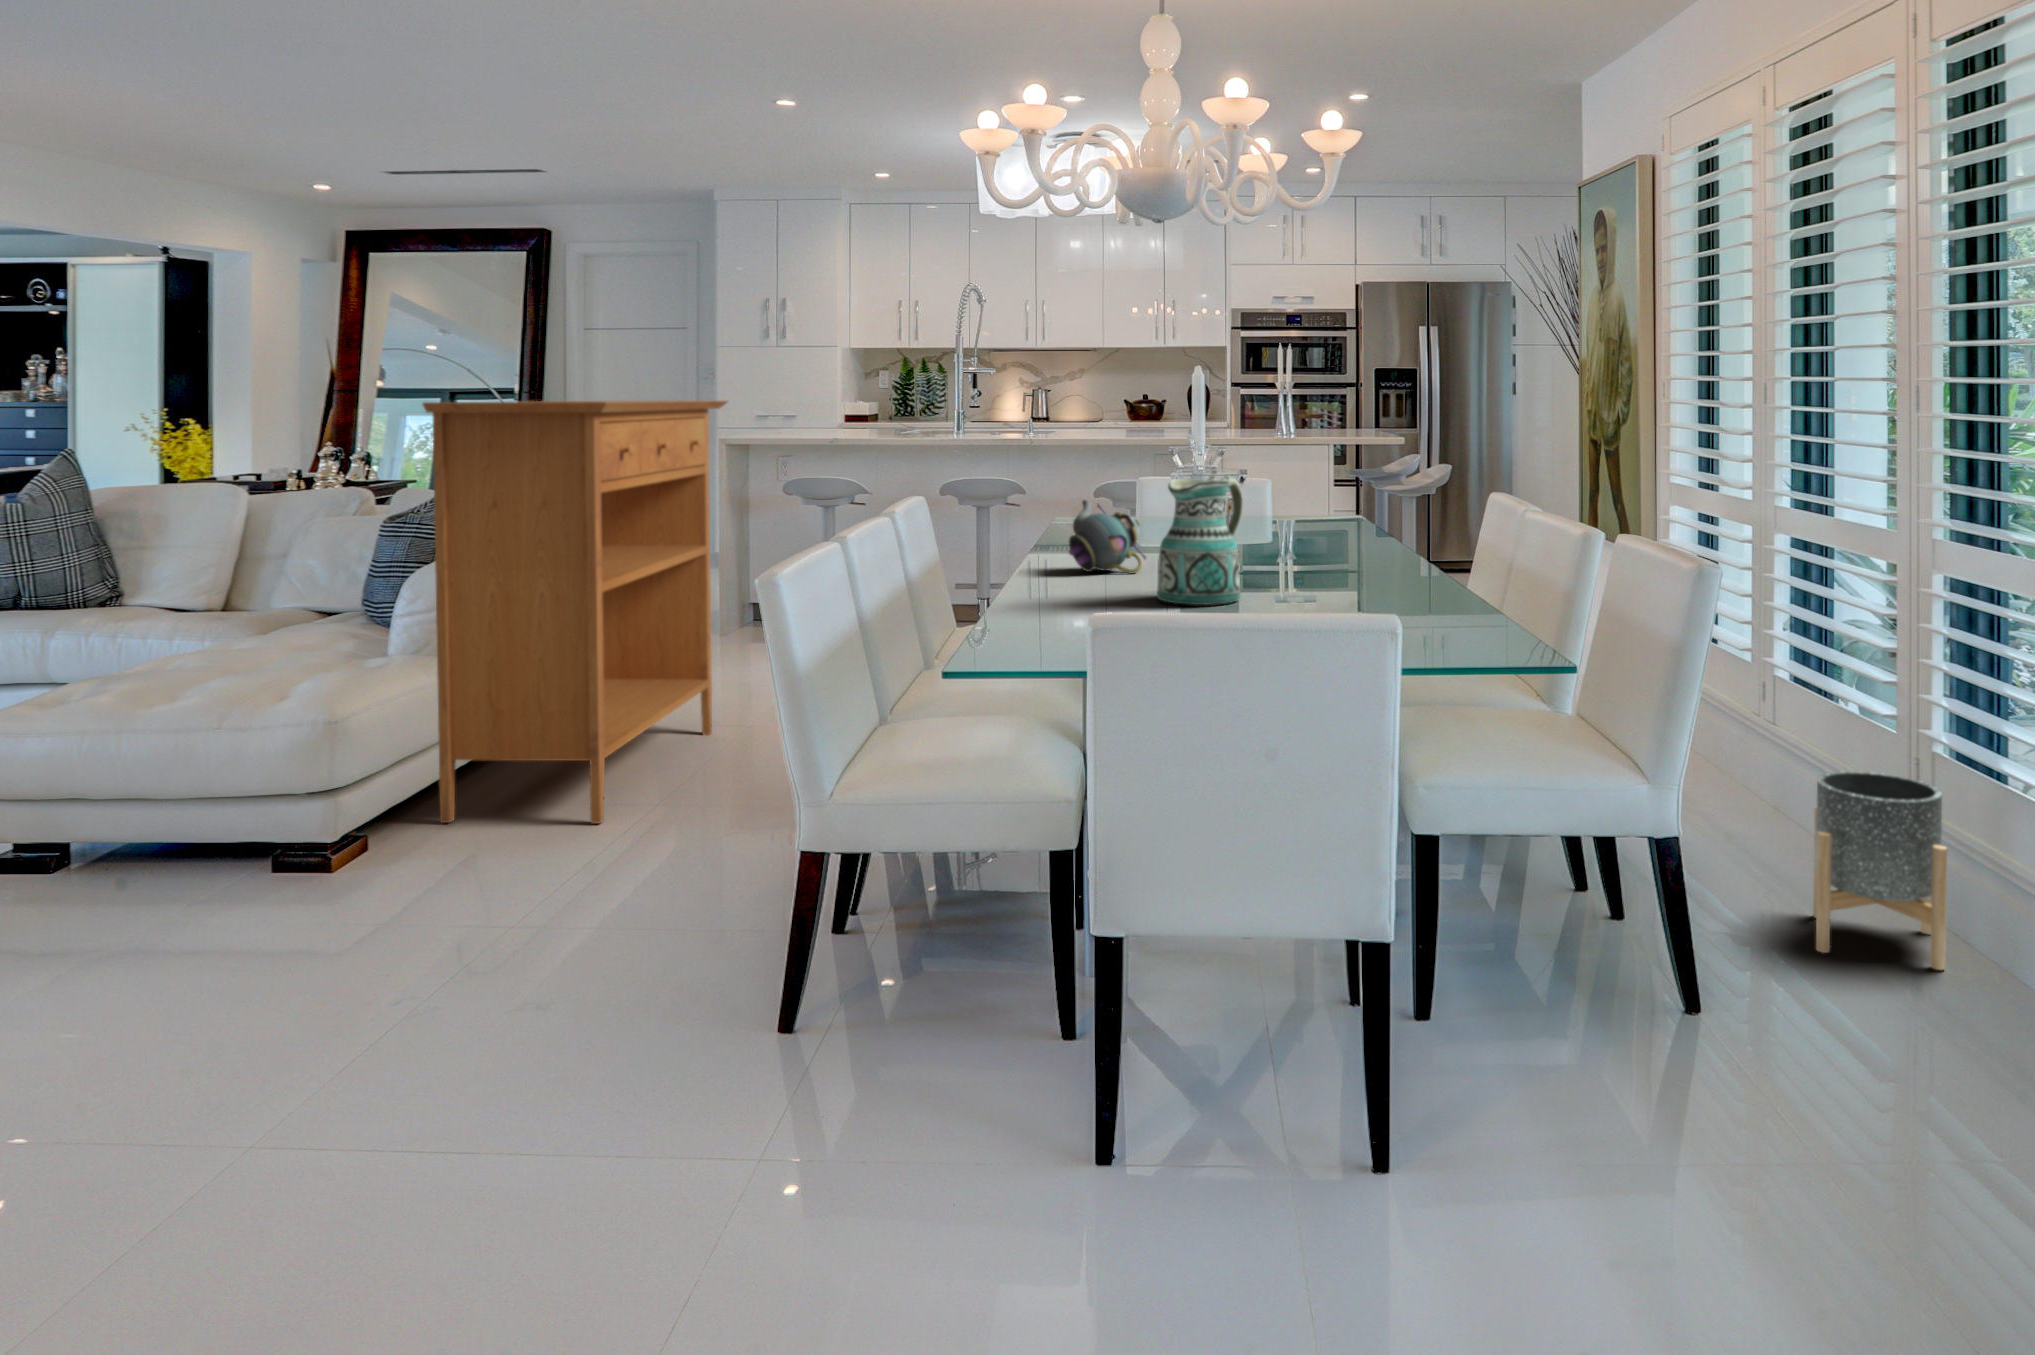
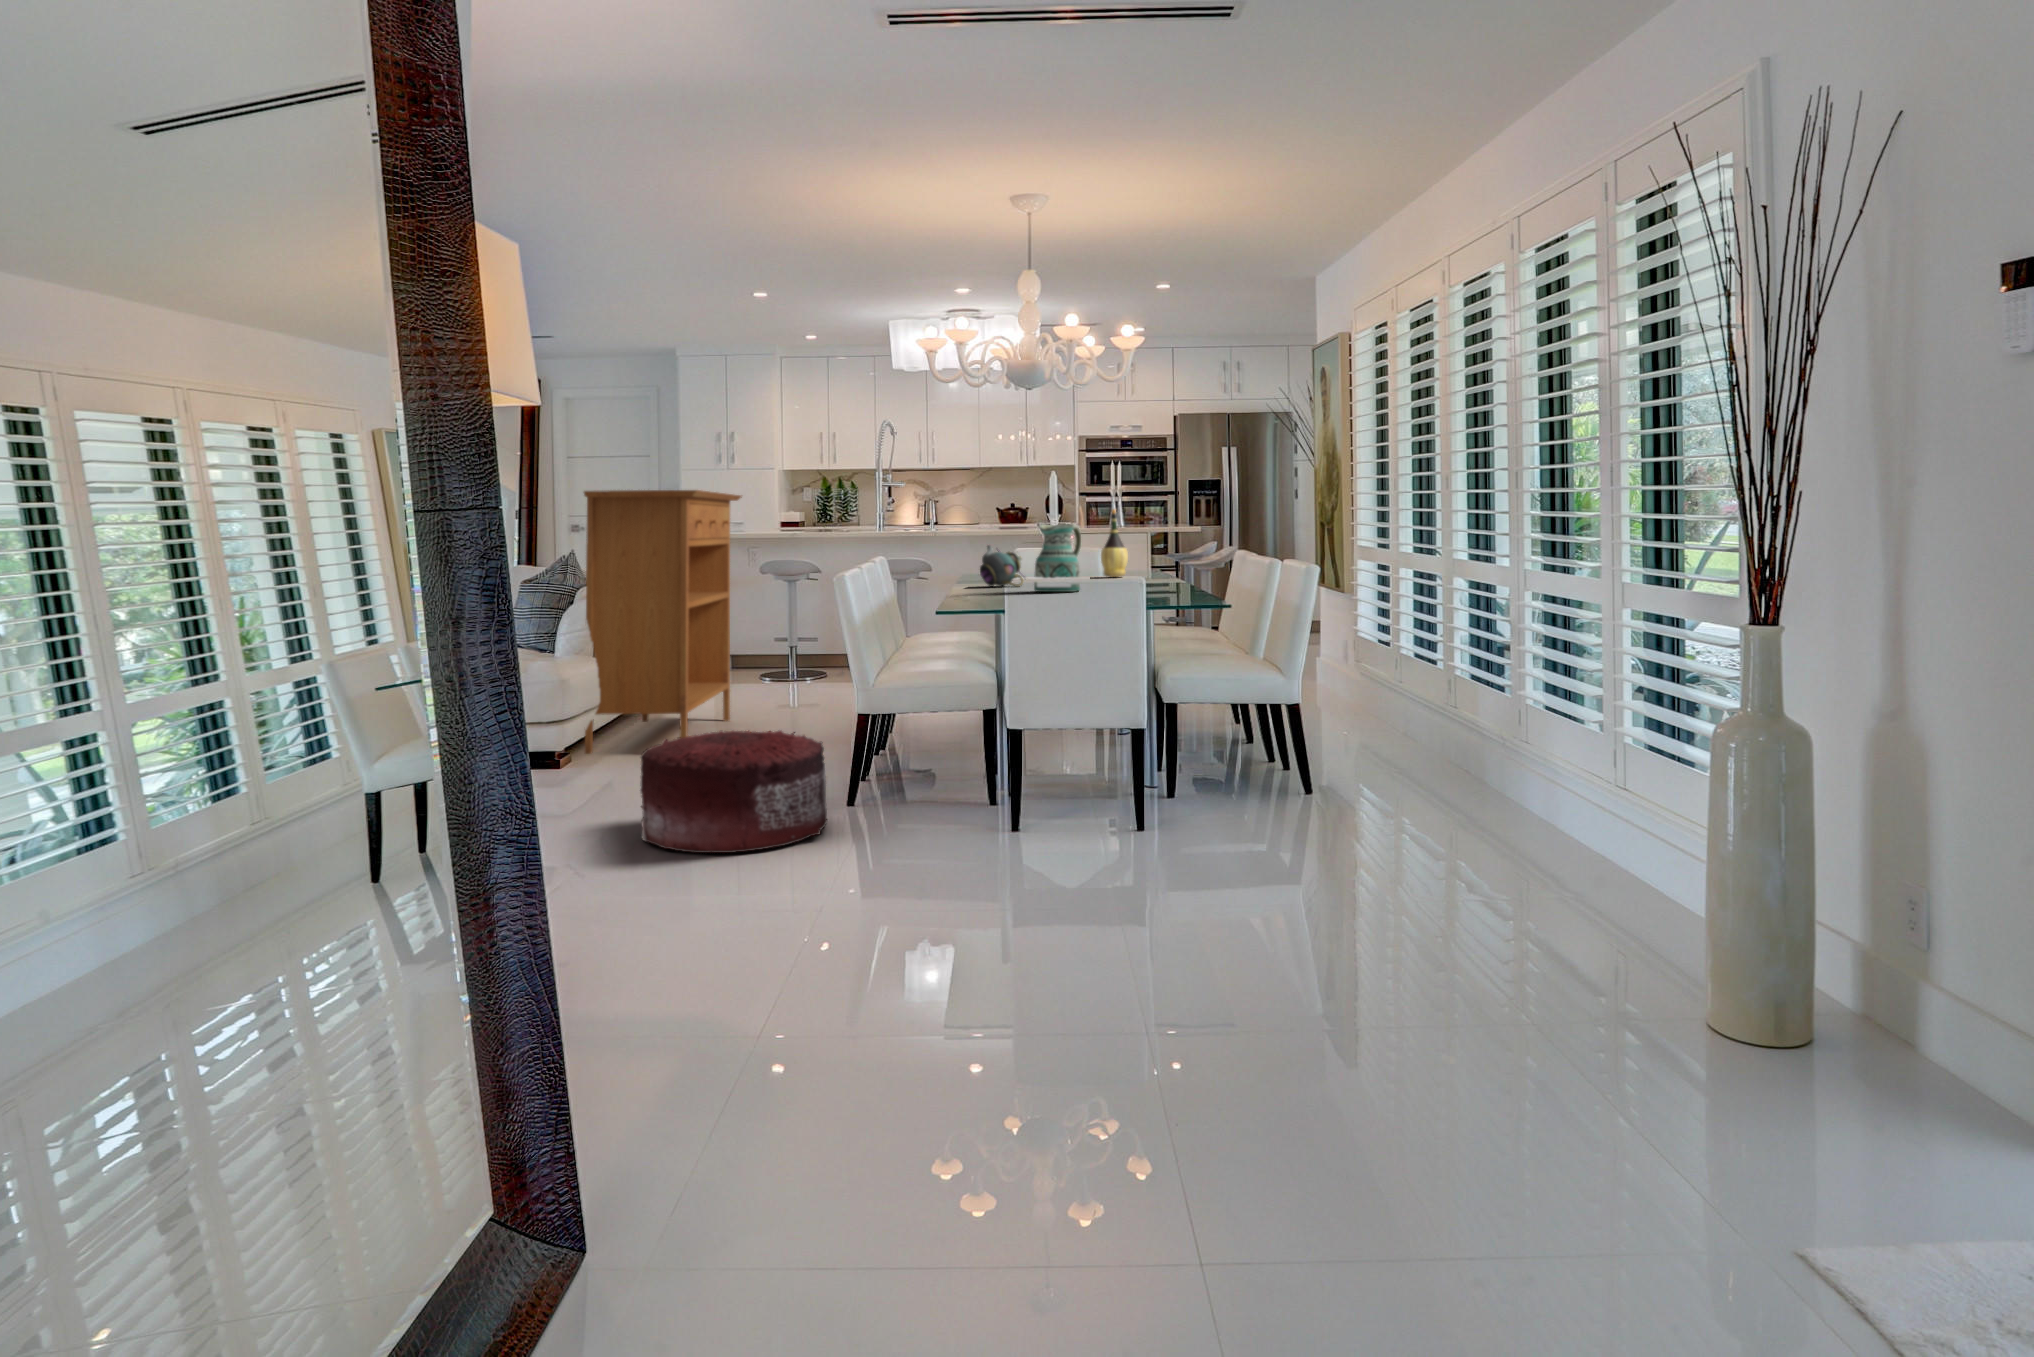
wine bottle: none [1270,434,1314,543] -> present [1101,509,1128,577]
planter: present [1813,771,1947,970] -> none [1400,688,1471,787]
pouf: none [327,886,735,1227] -> present [641,730,827,853]

